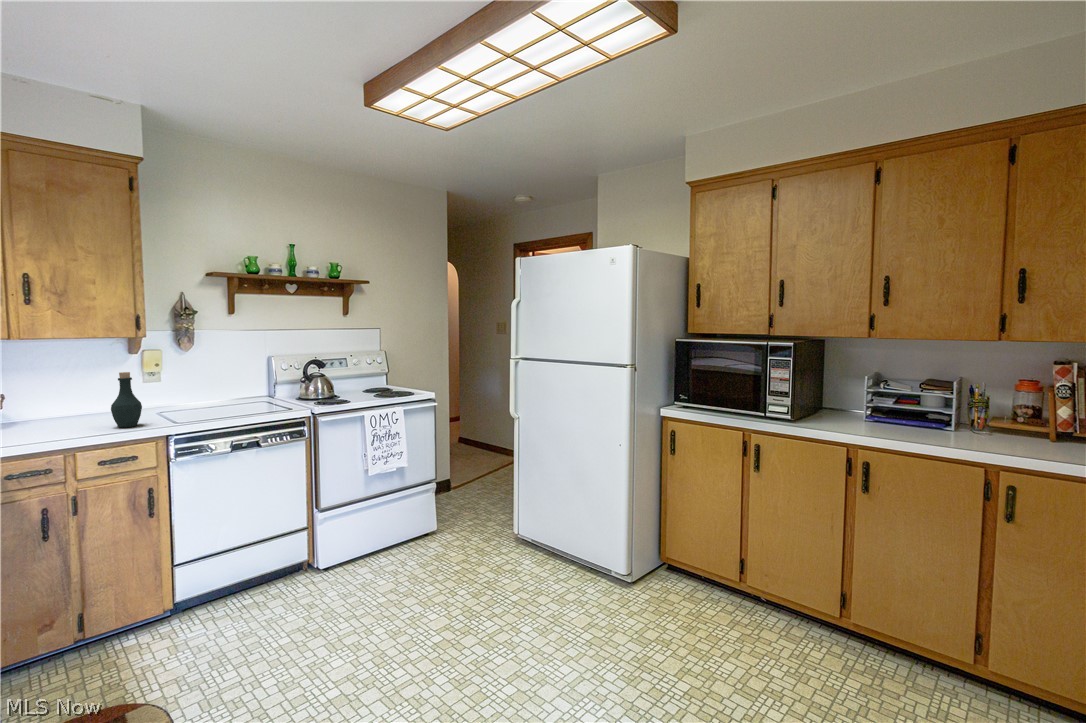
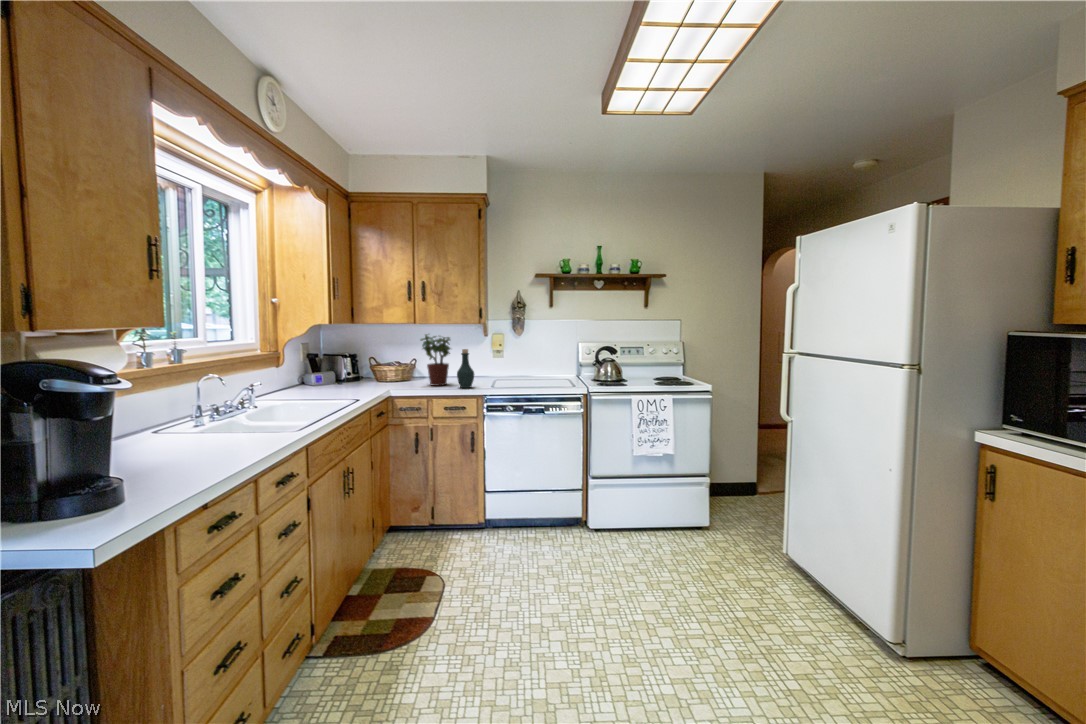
potted plant: none [32,352,96,430] -> present [421,334,450,386]

